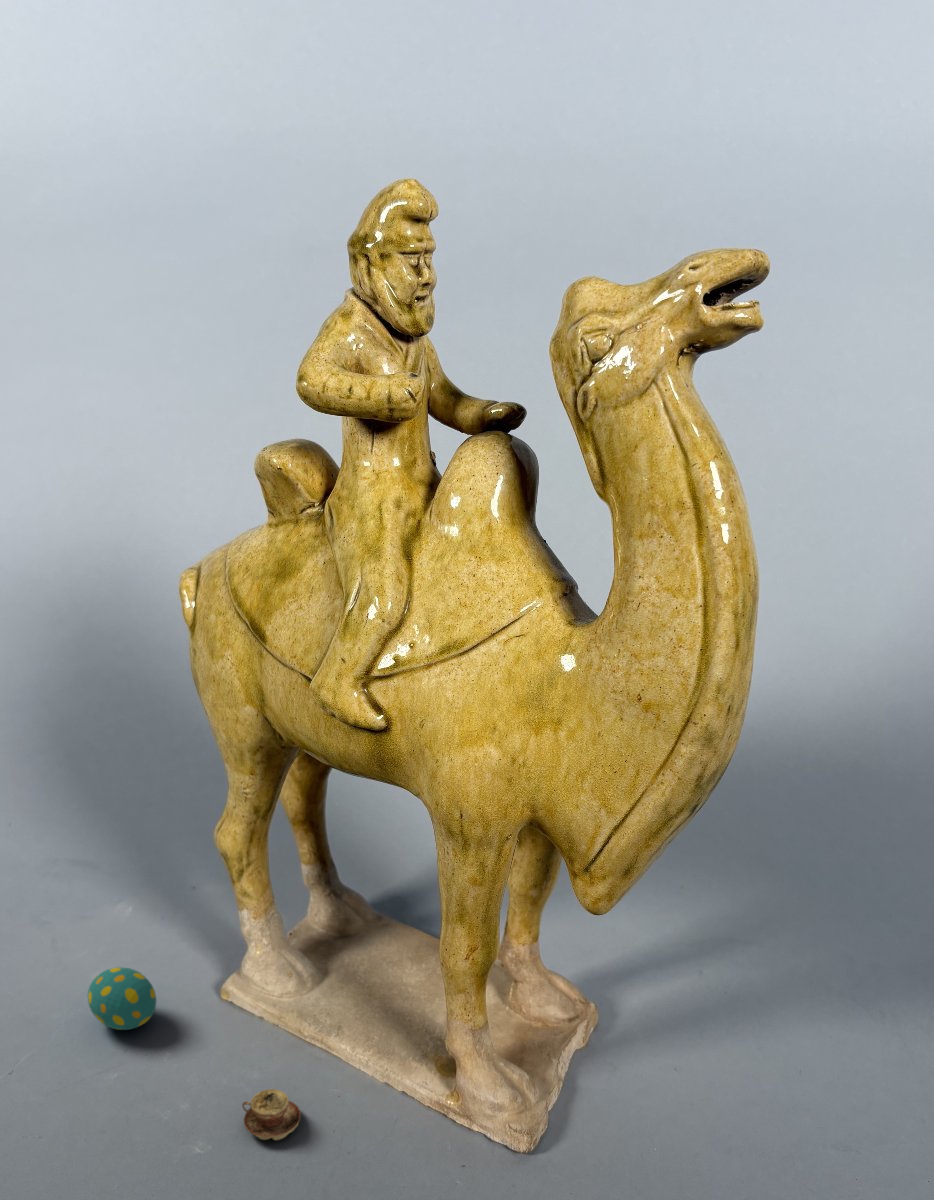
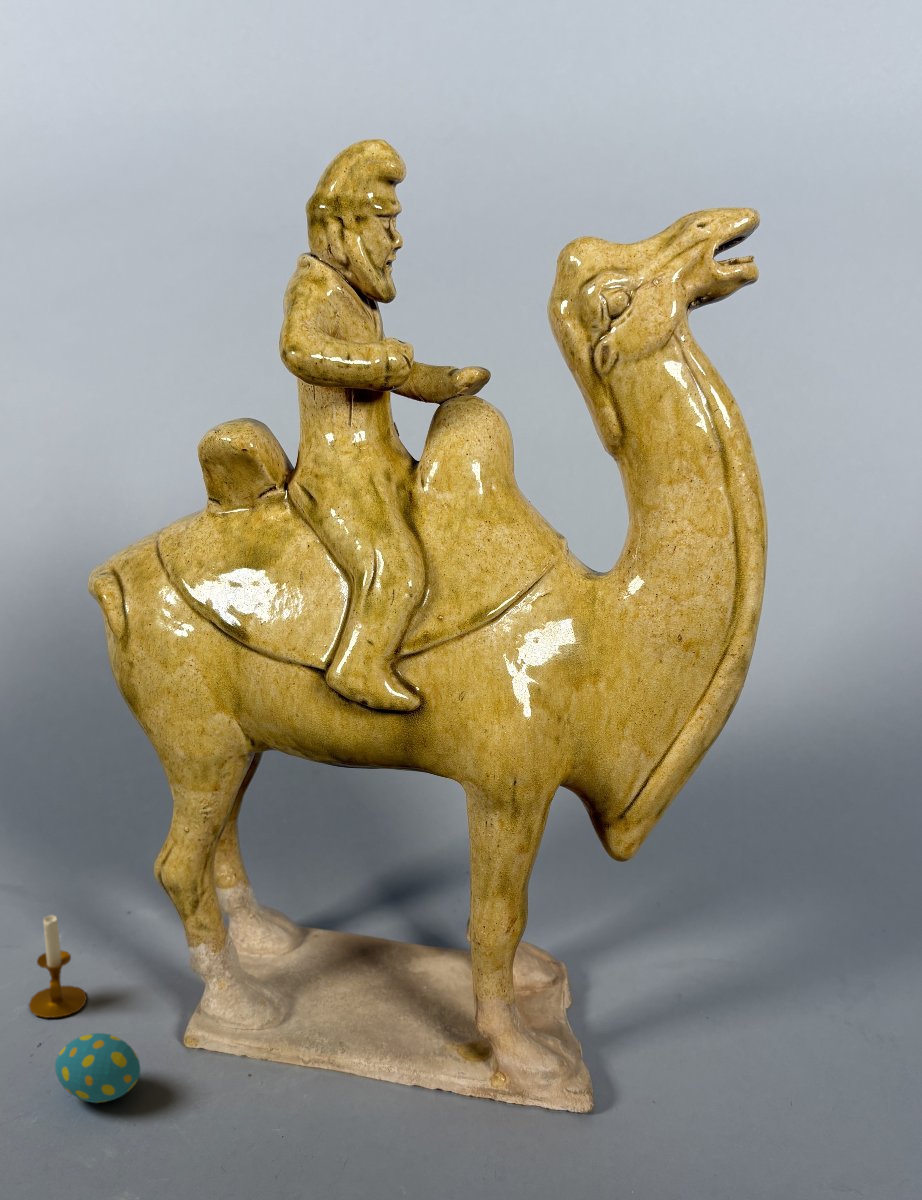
candlestick: none [120,857,171,945] -> present [29,915,87,1018]
teacup: present [242,1089,301,1140] -> none [299,1112,361,1164]

